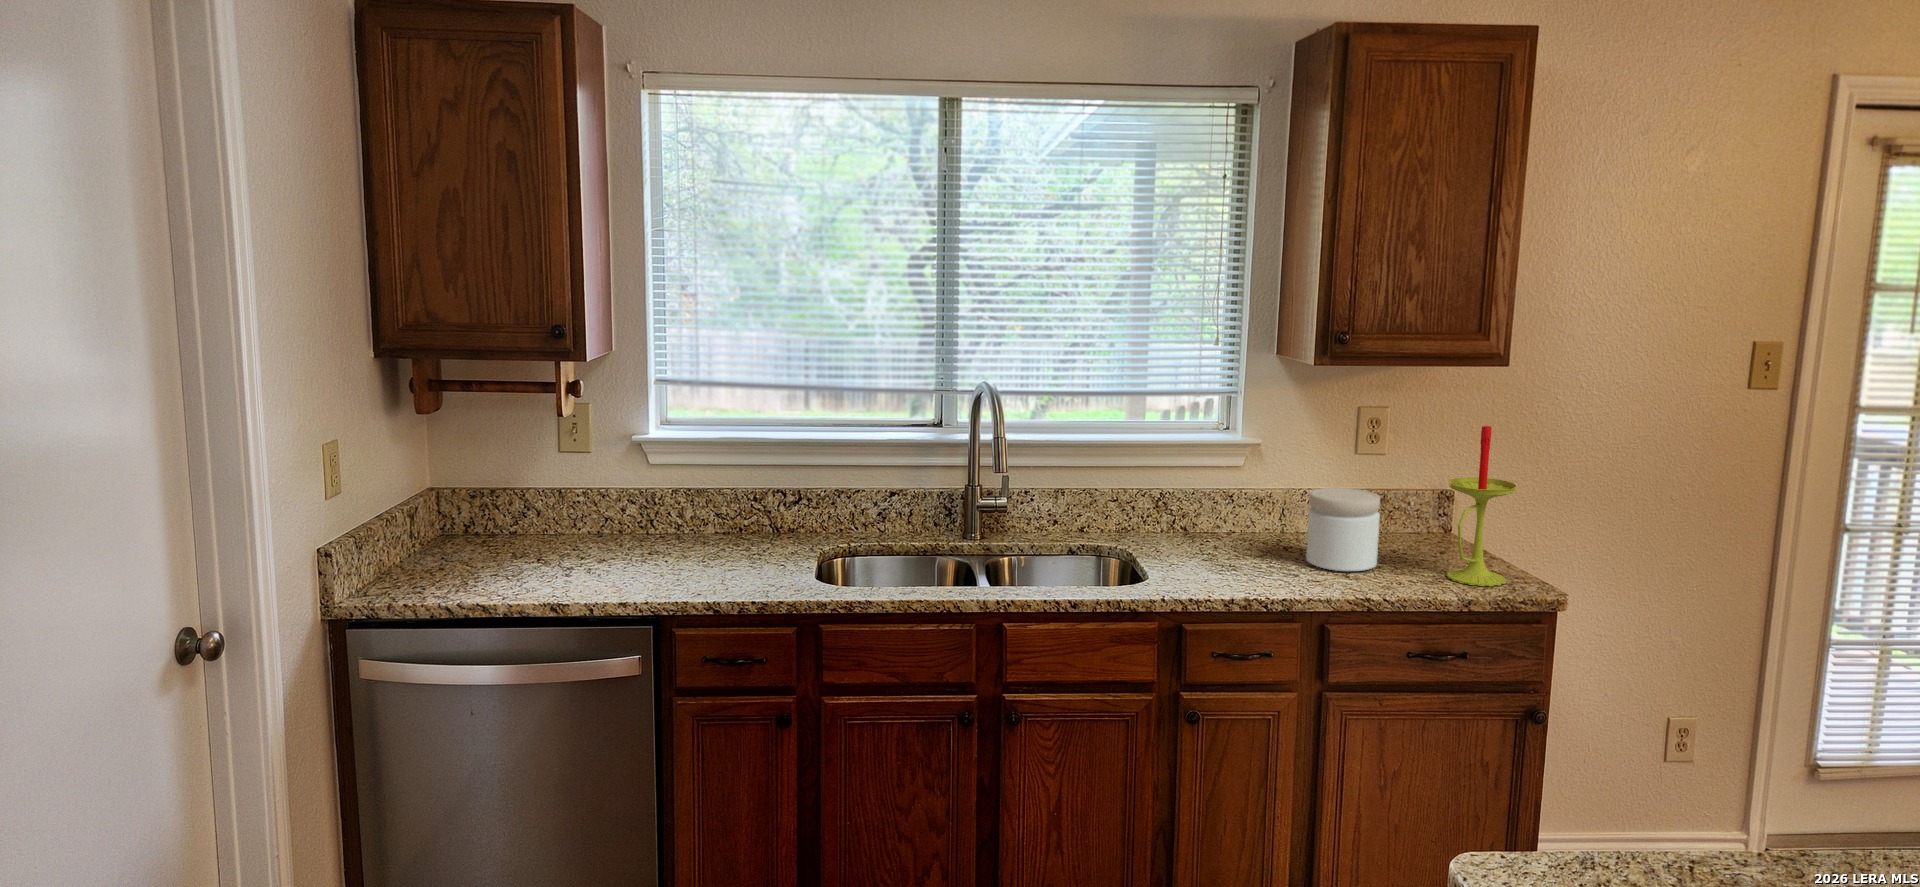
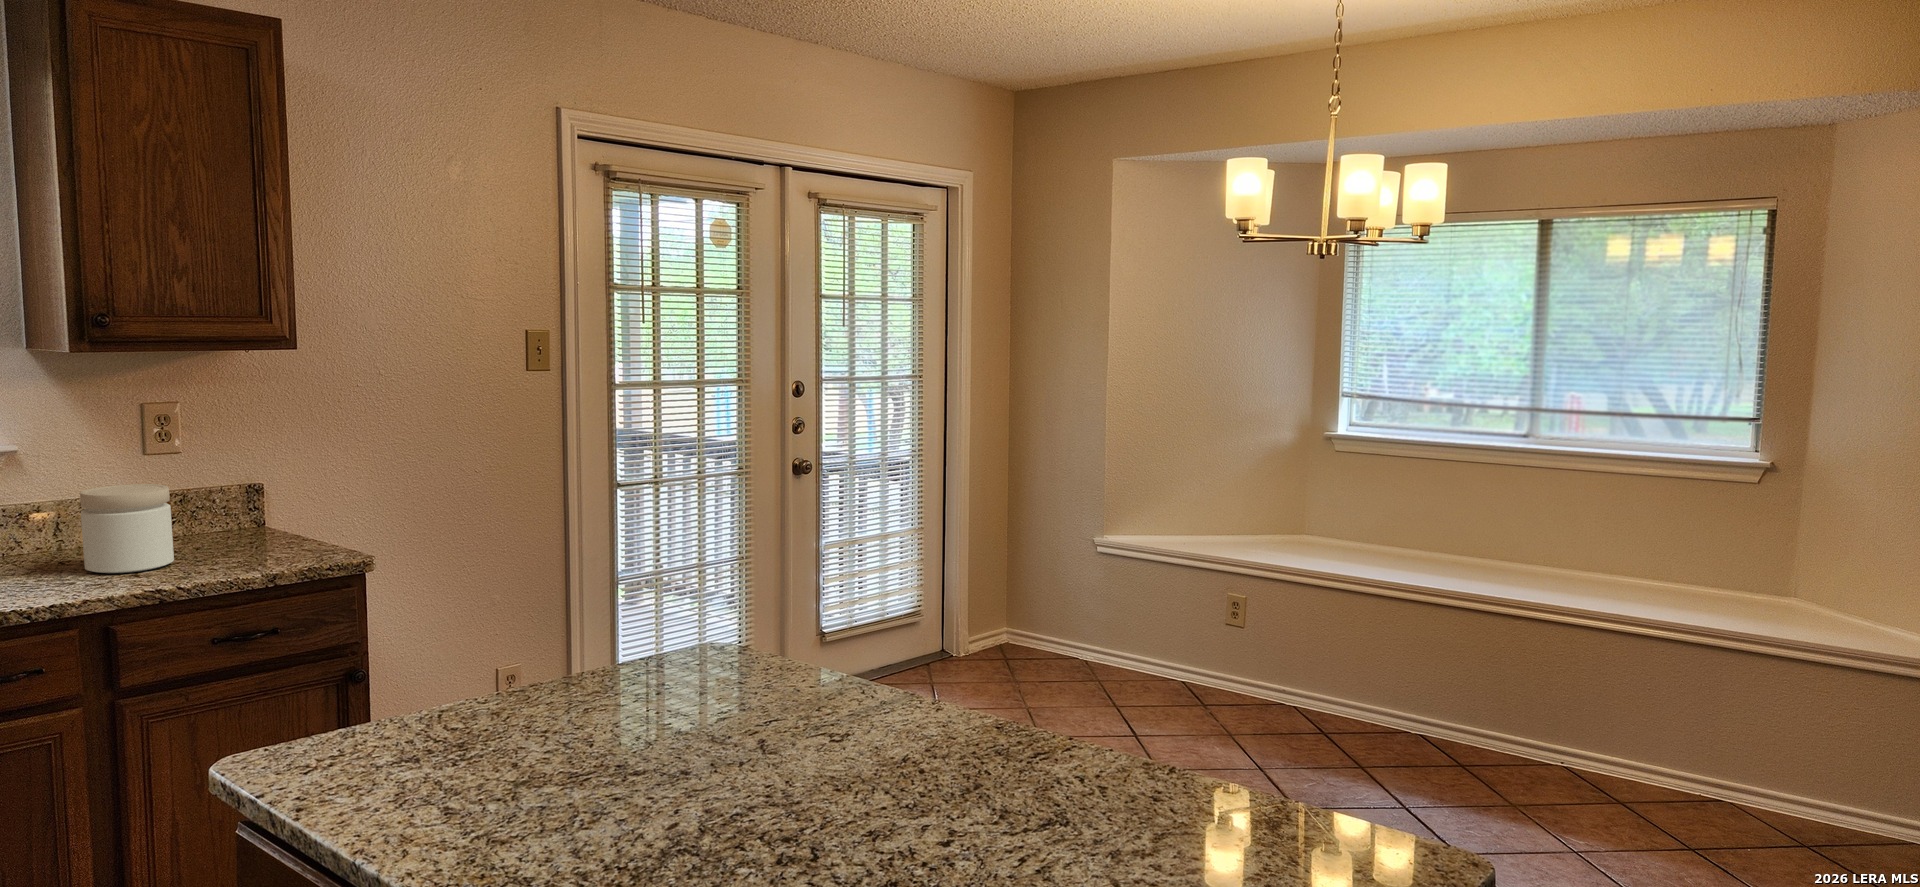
candle: present [1446,426,1517,586] -> none [244,399,316,562]

